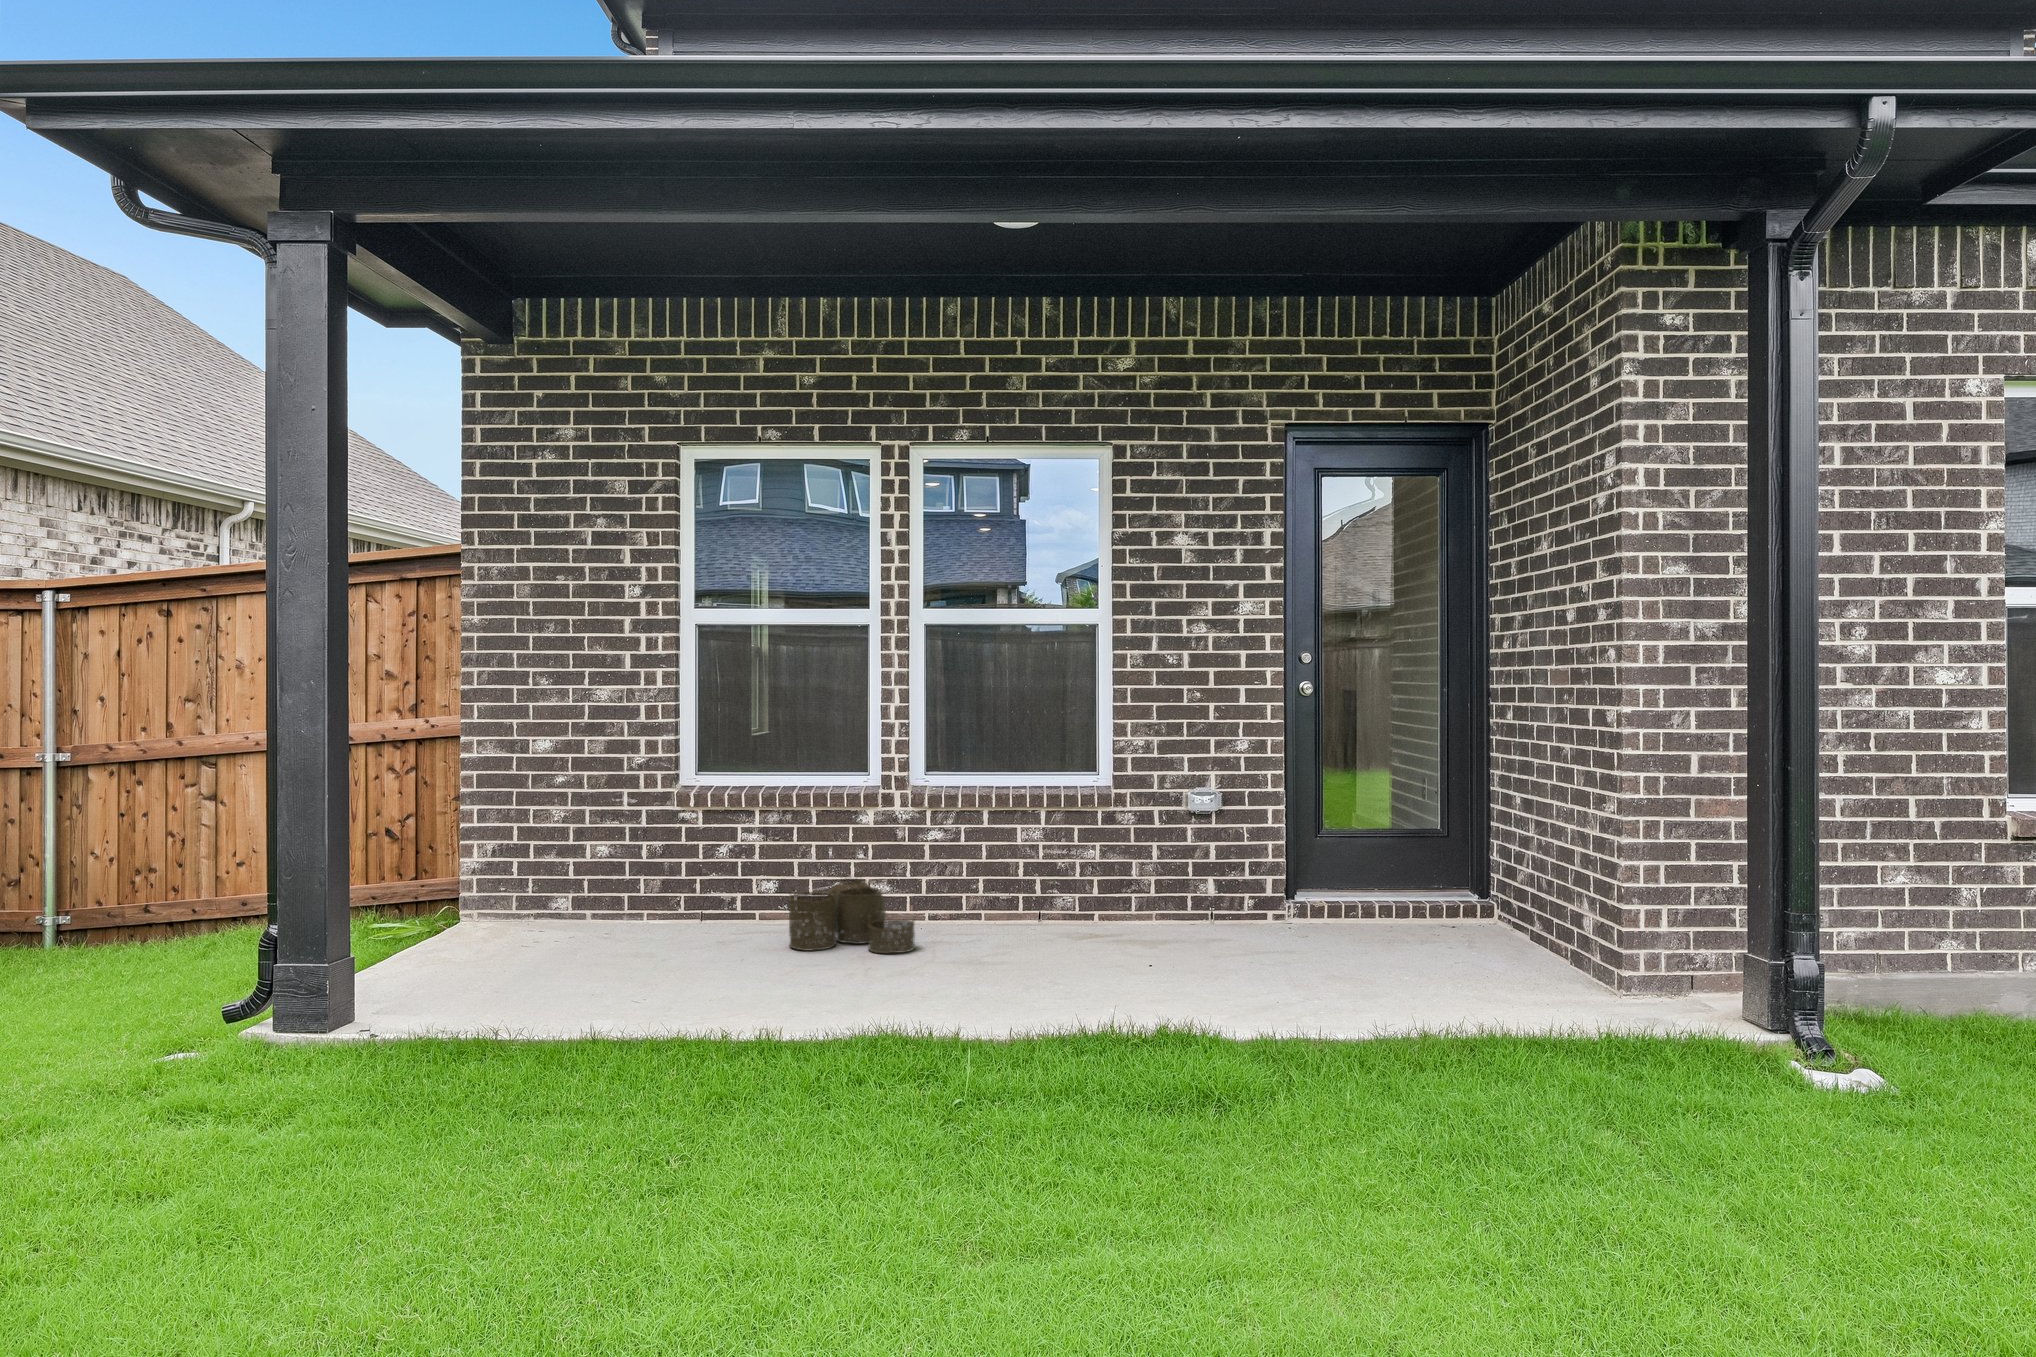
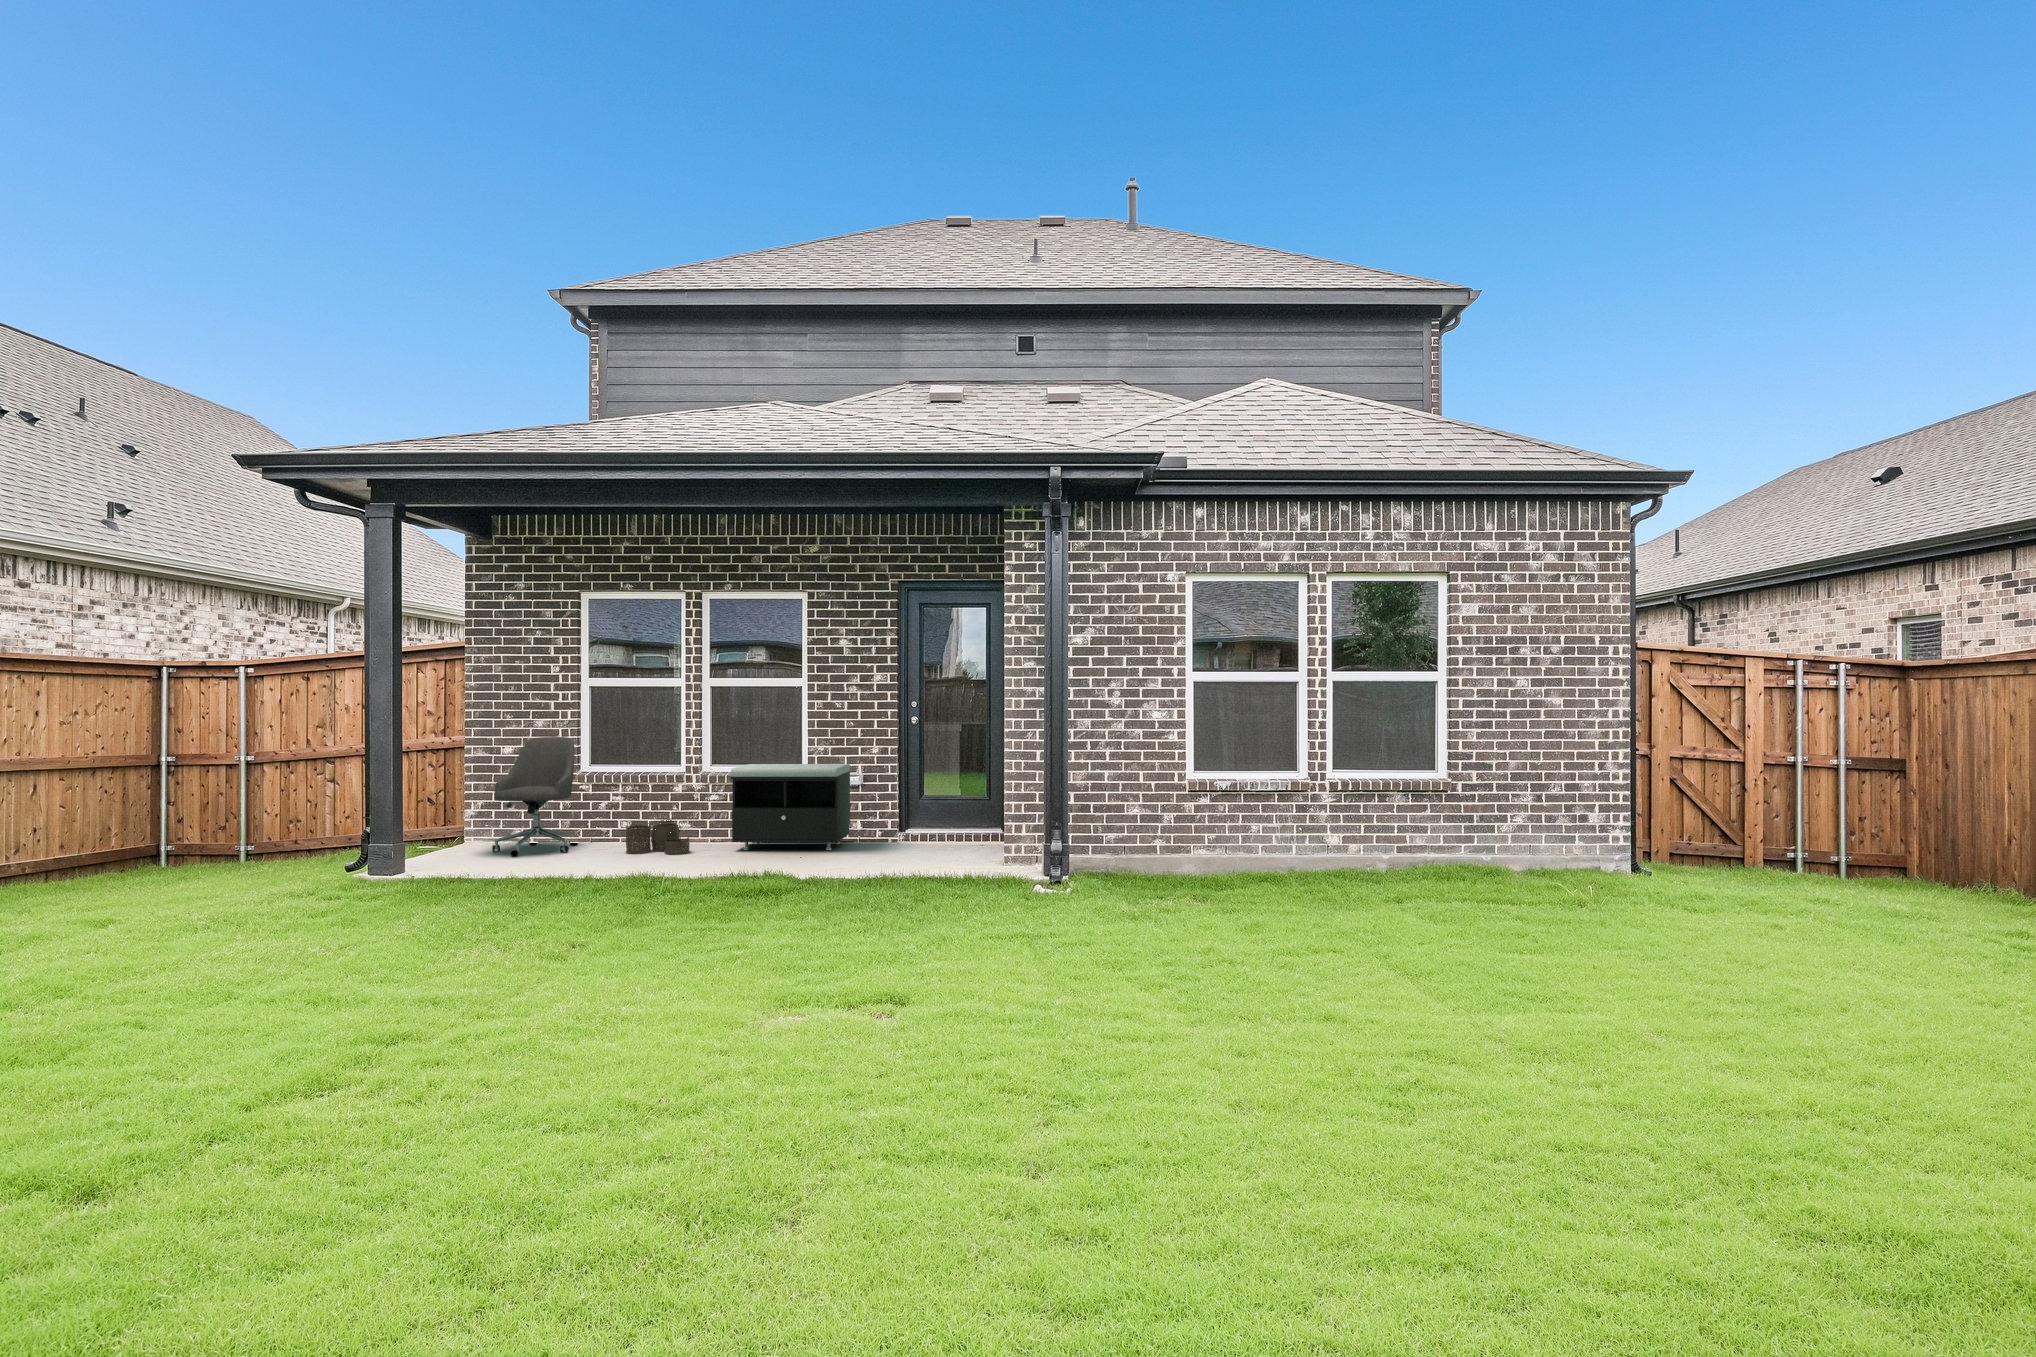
chair: none [524,719,683,959] -> present [492,737,578,857]
storage bench: none [997,772,1210,944] -> present [731,764,850,850]

